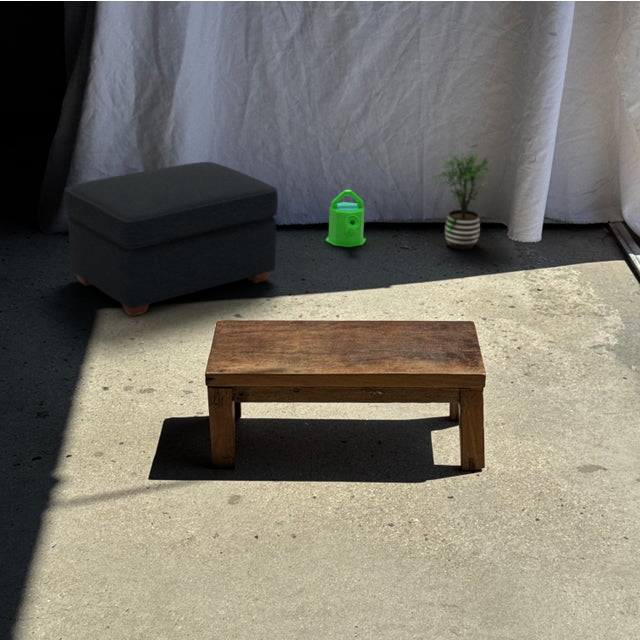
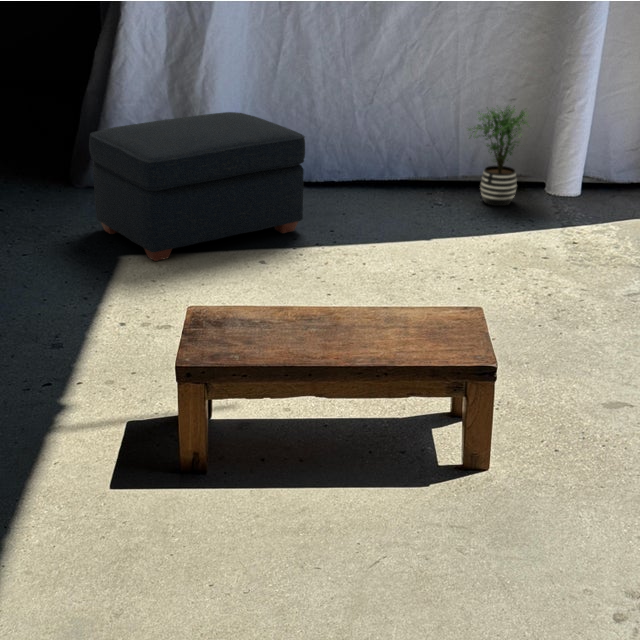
watering can: present [326,190,366,247] -> none [357,144,399,202]

